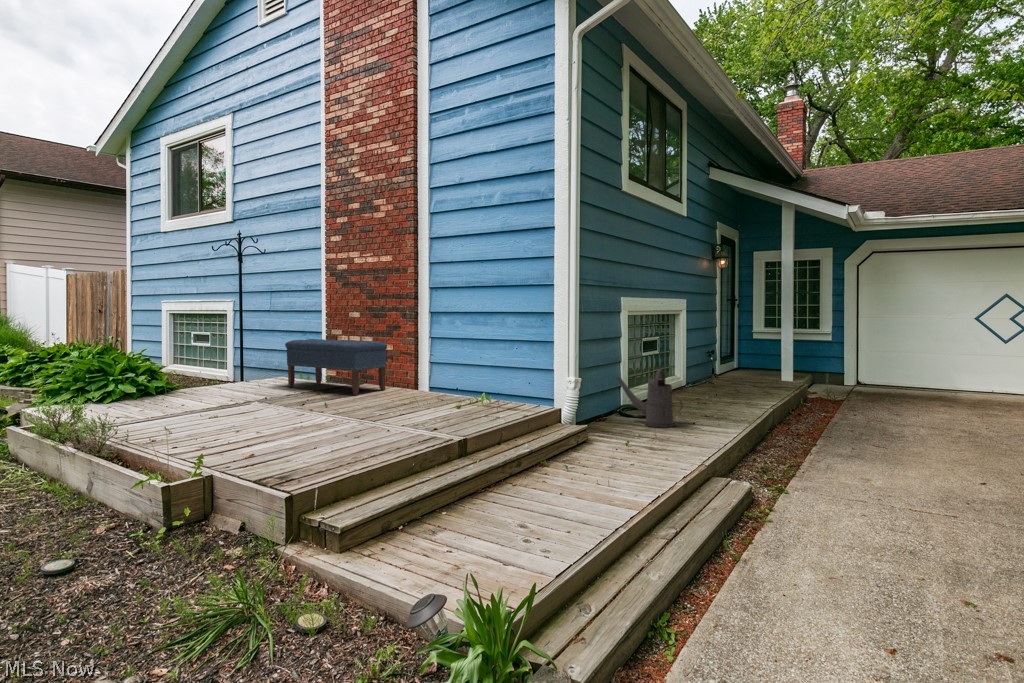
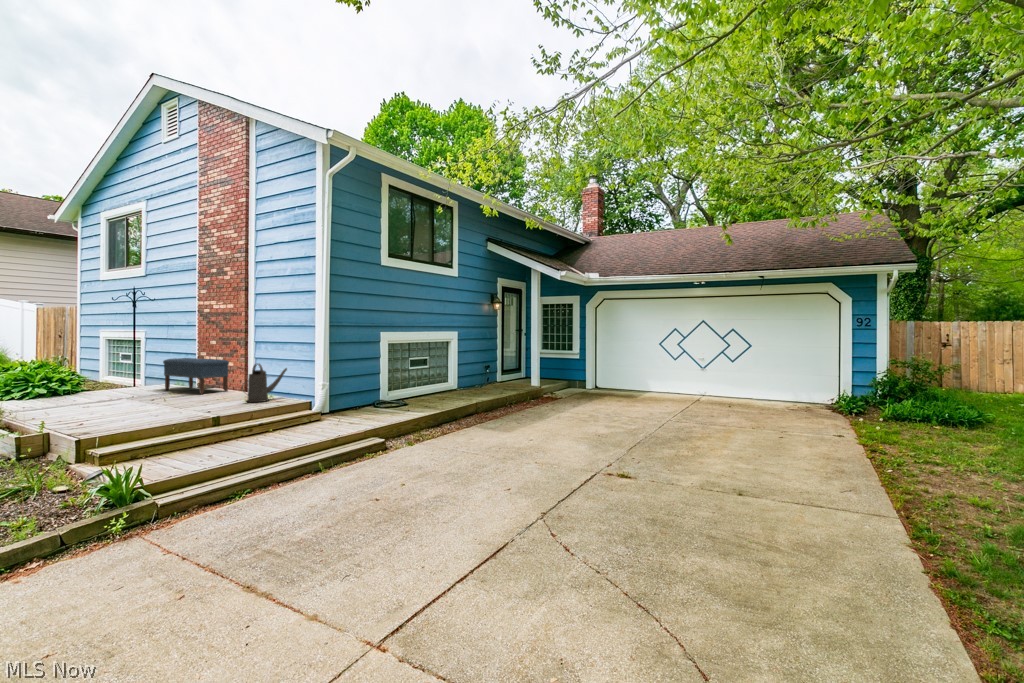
watering can: present [616,369,683,428] -> present [242,364,287,402]

